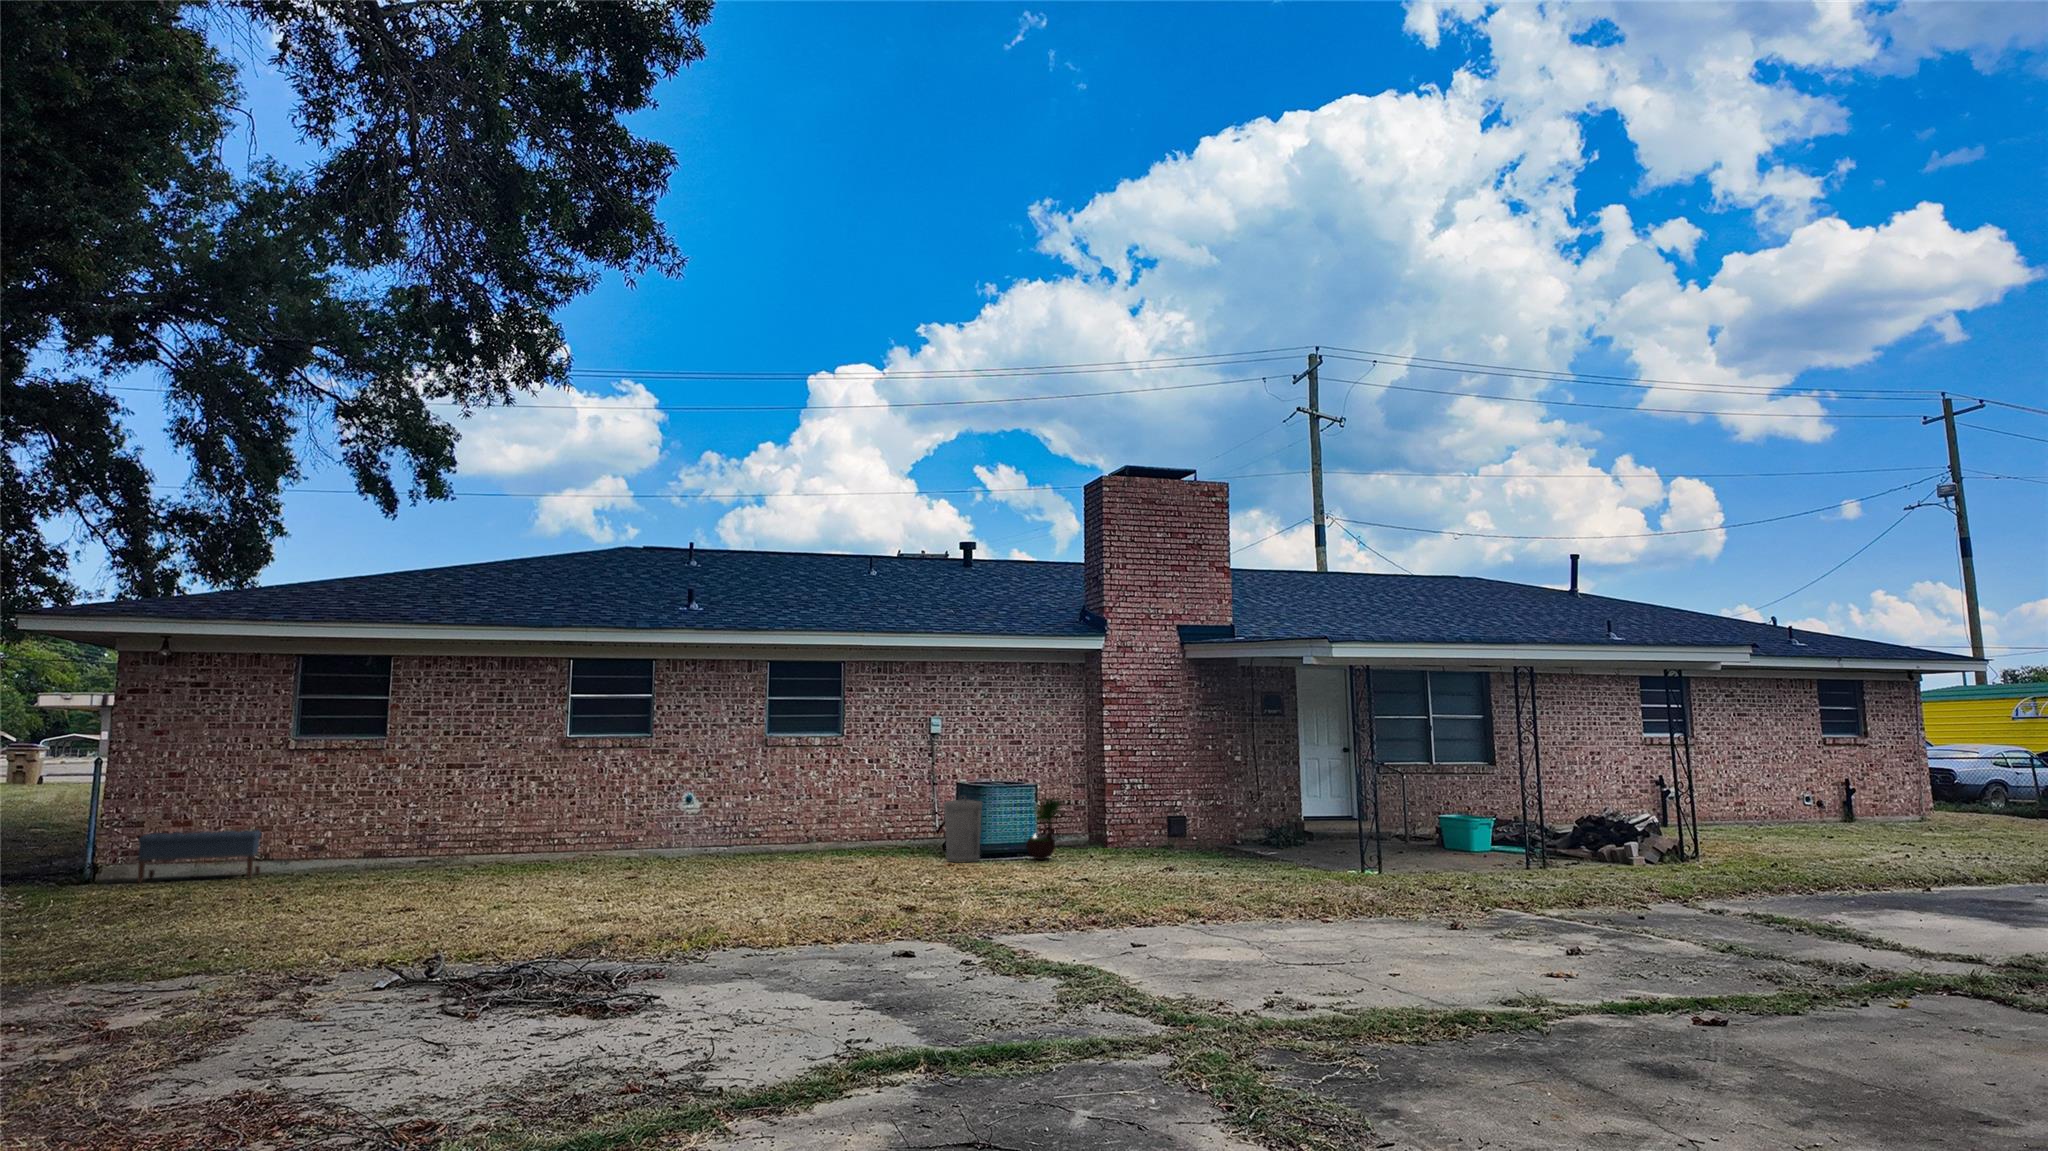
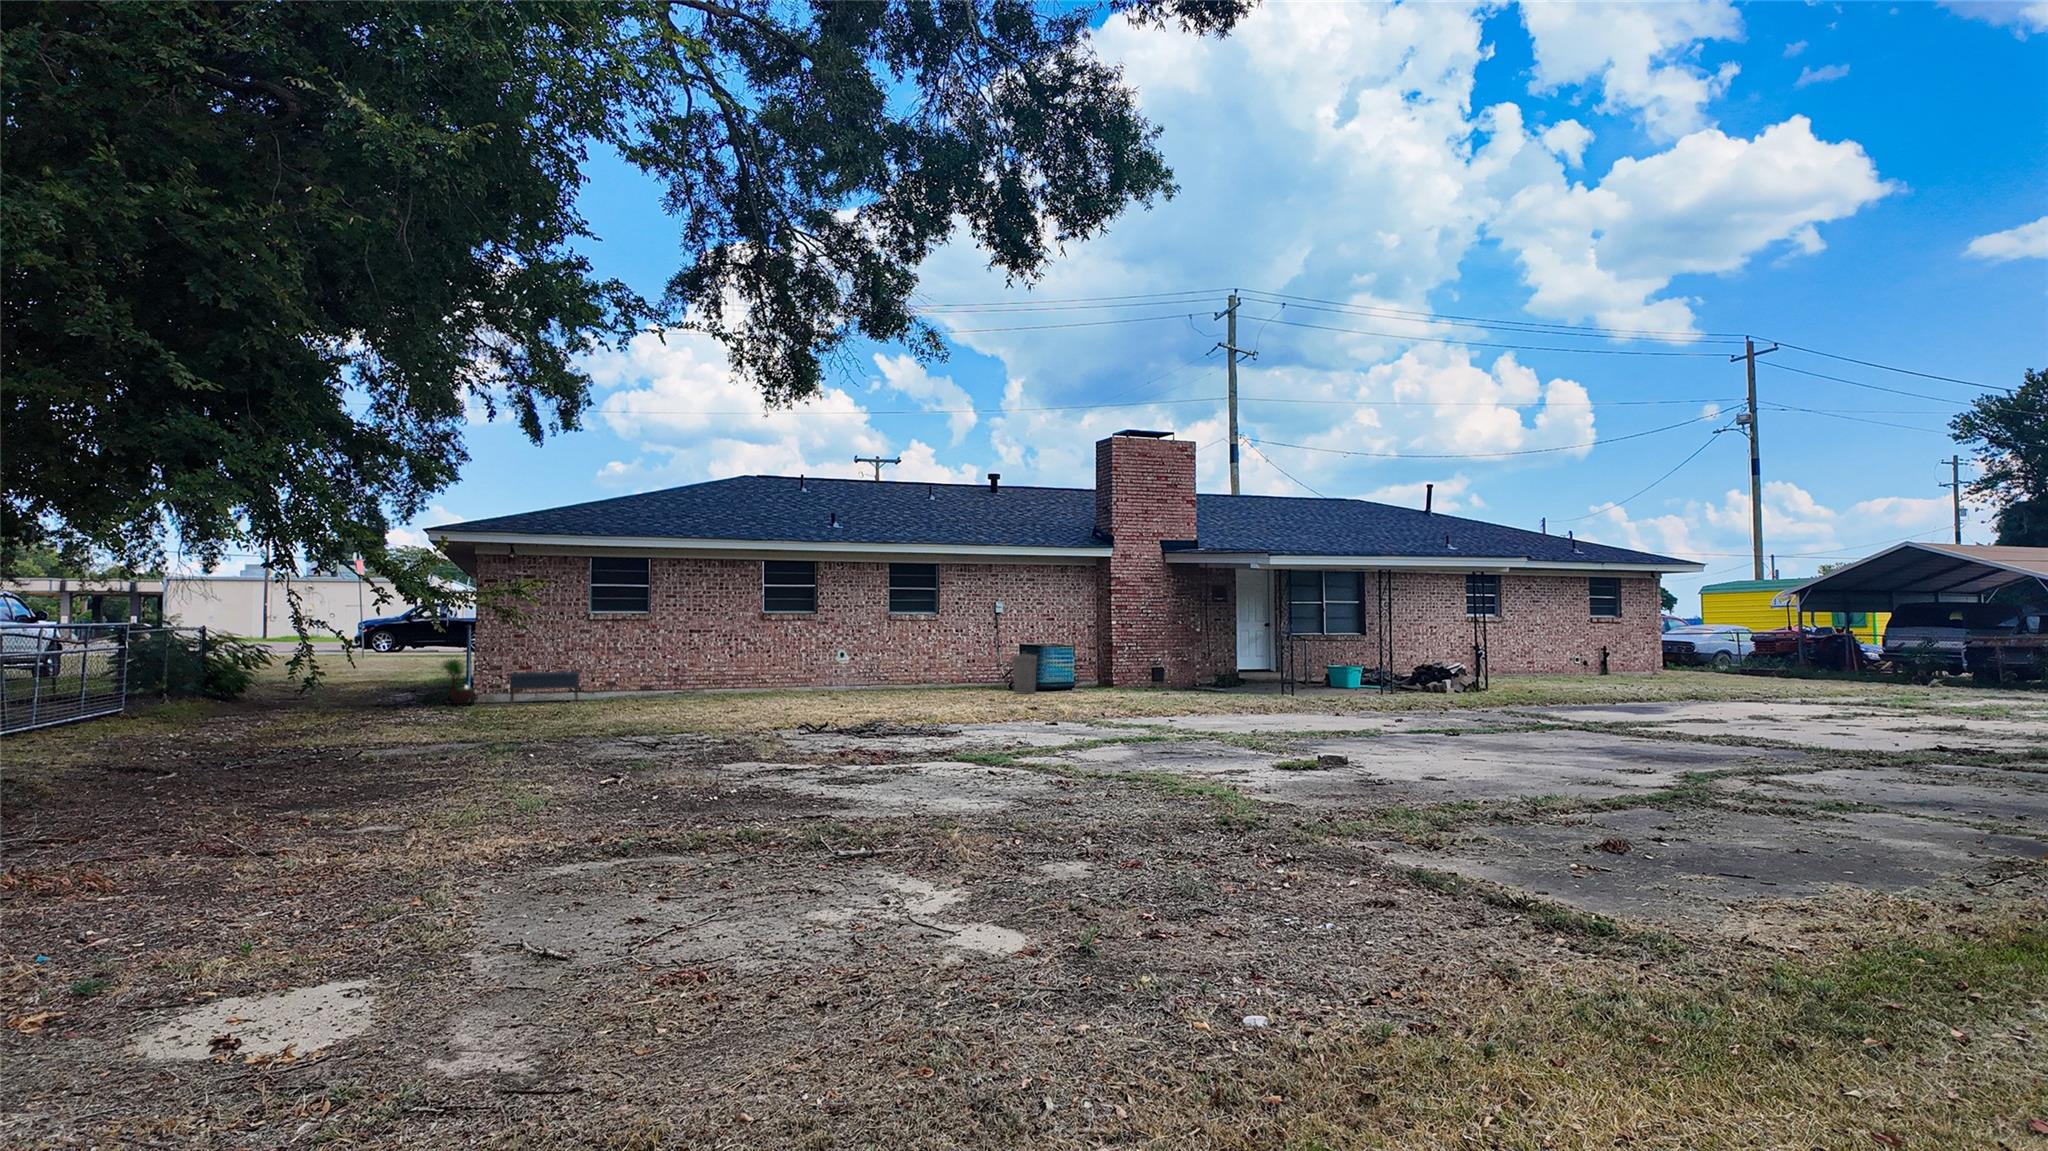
potted tree: present [1026,797,1060,860] -> present [442,659,473,703]

